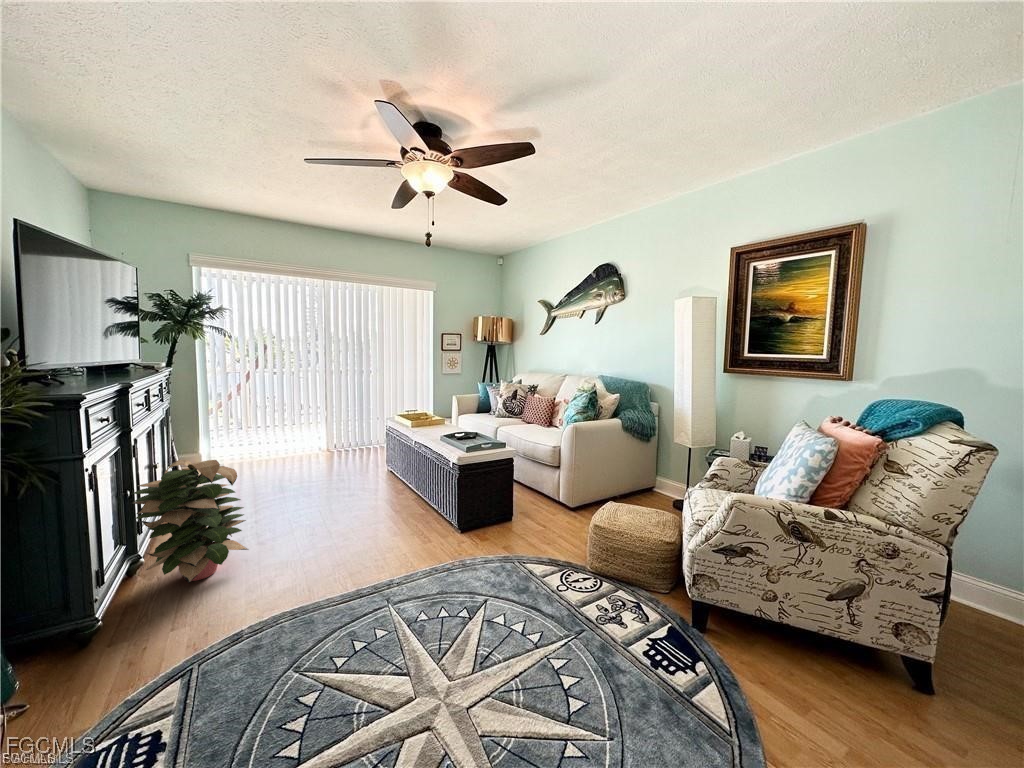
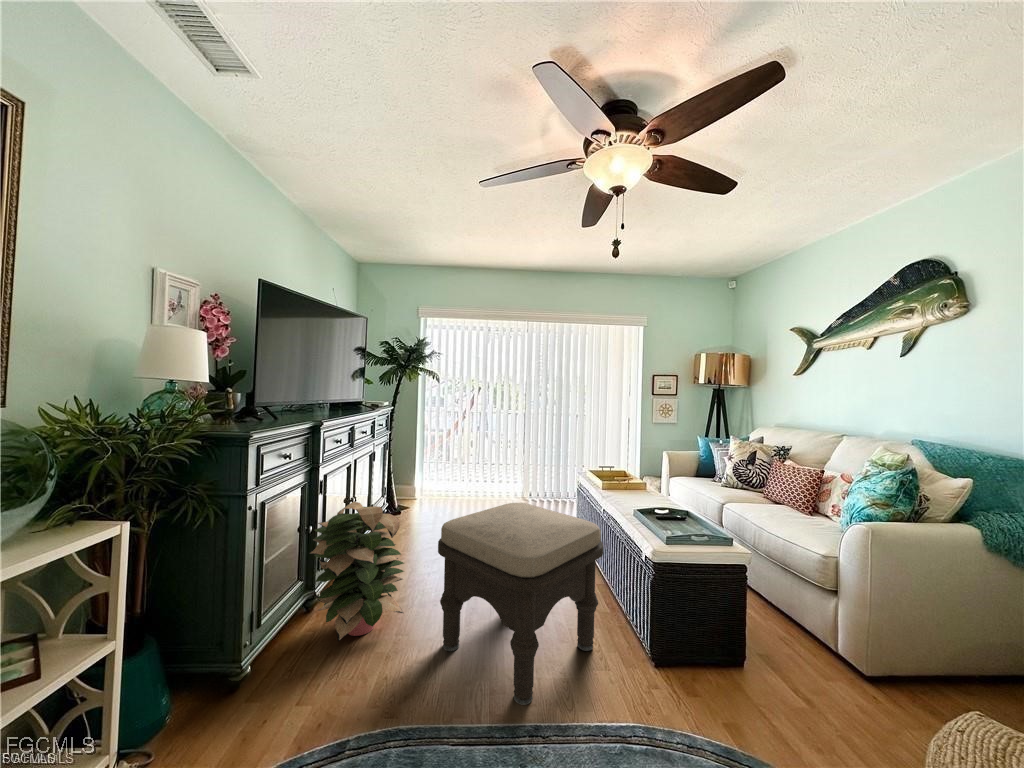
ottoman: none [285,442,424,576] -> present [438,503,603,705]

